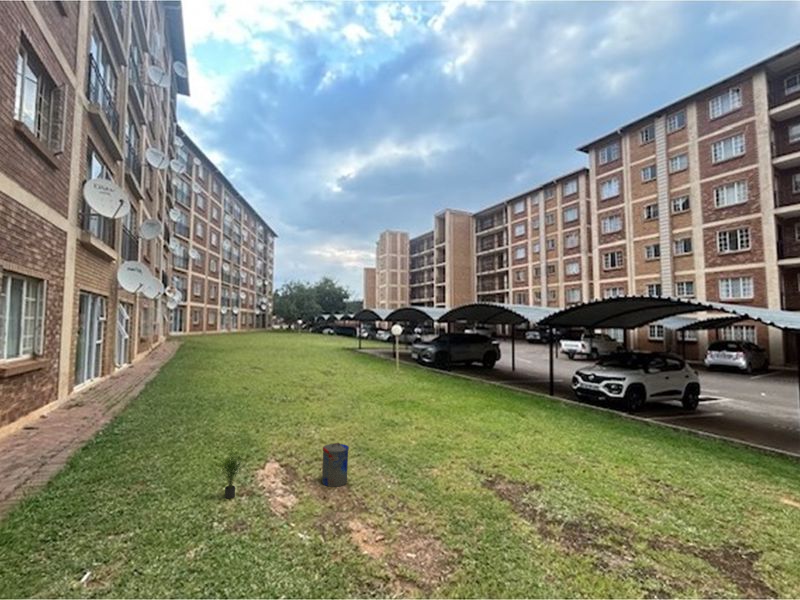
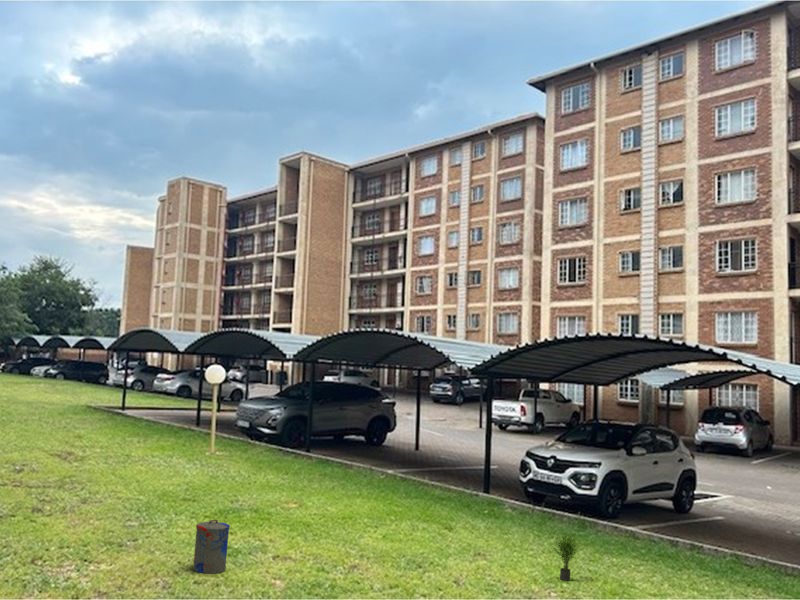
potted plant: present [220,454,242,498] -> present [554,534,577,581]

